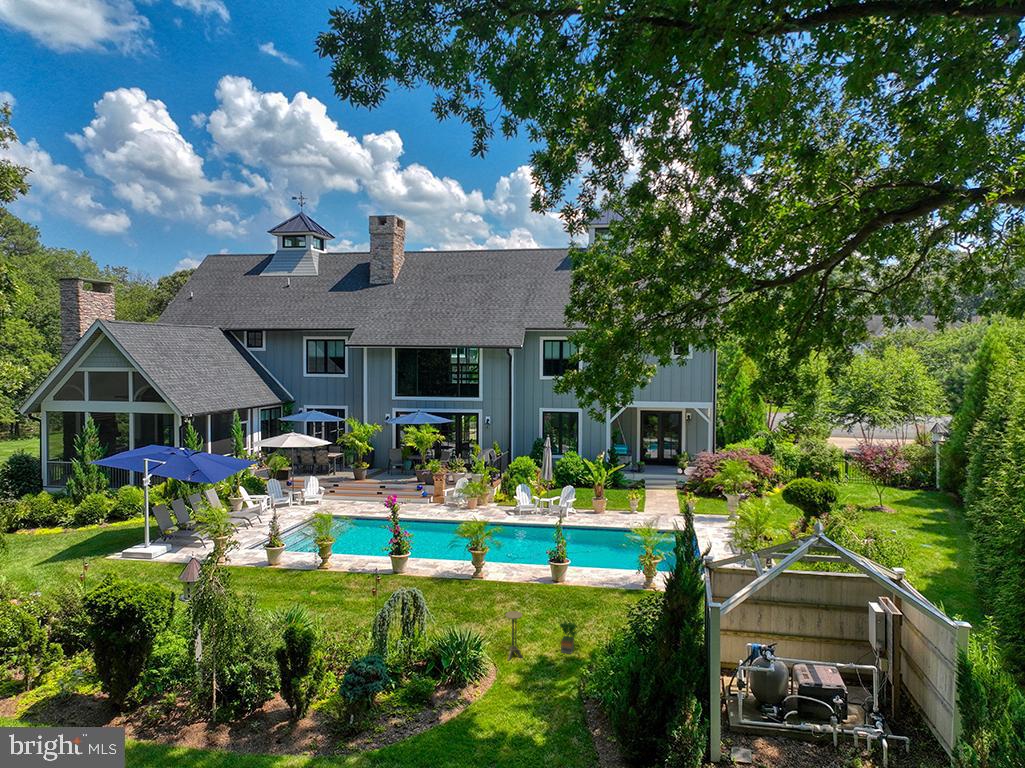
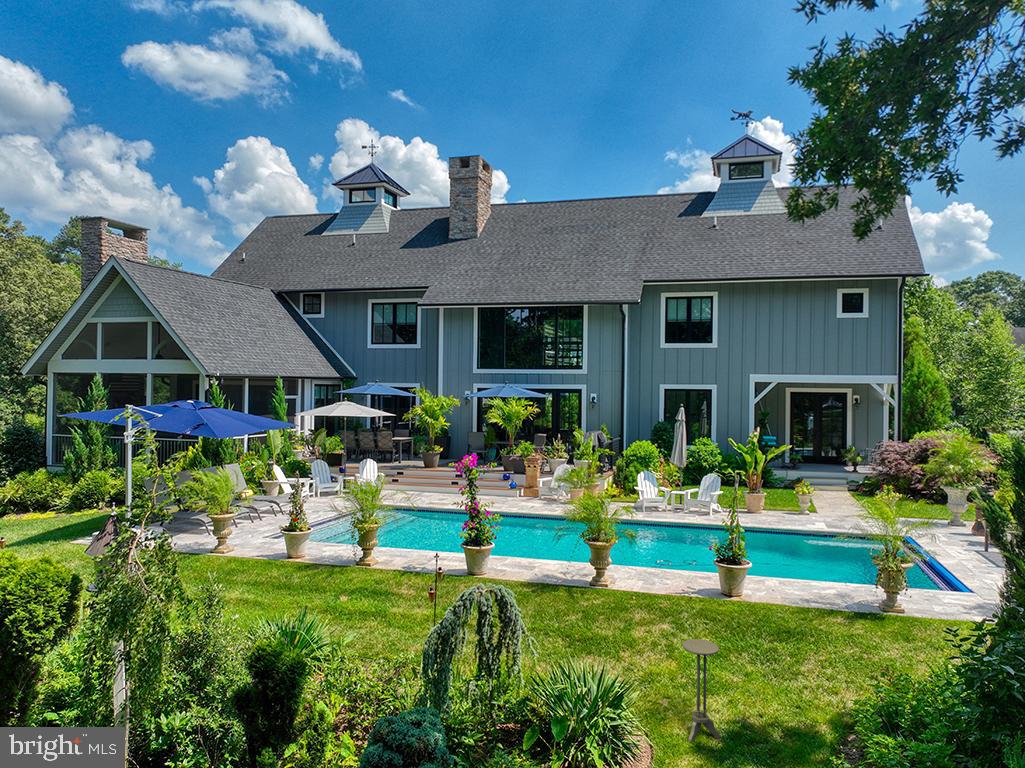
potted tree: present [560,622,577,654] -> none [790,667,834,737]

